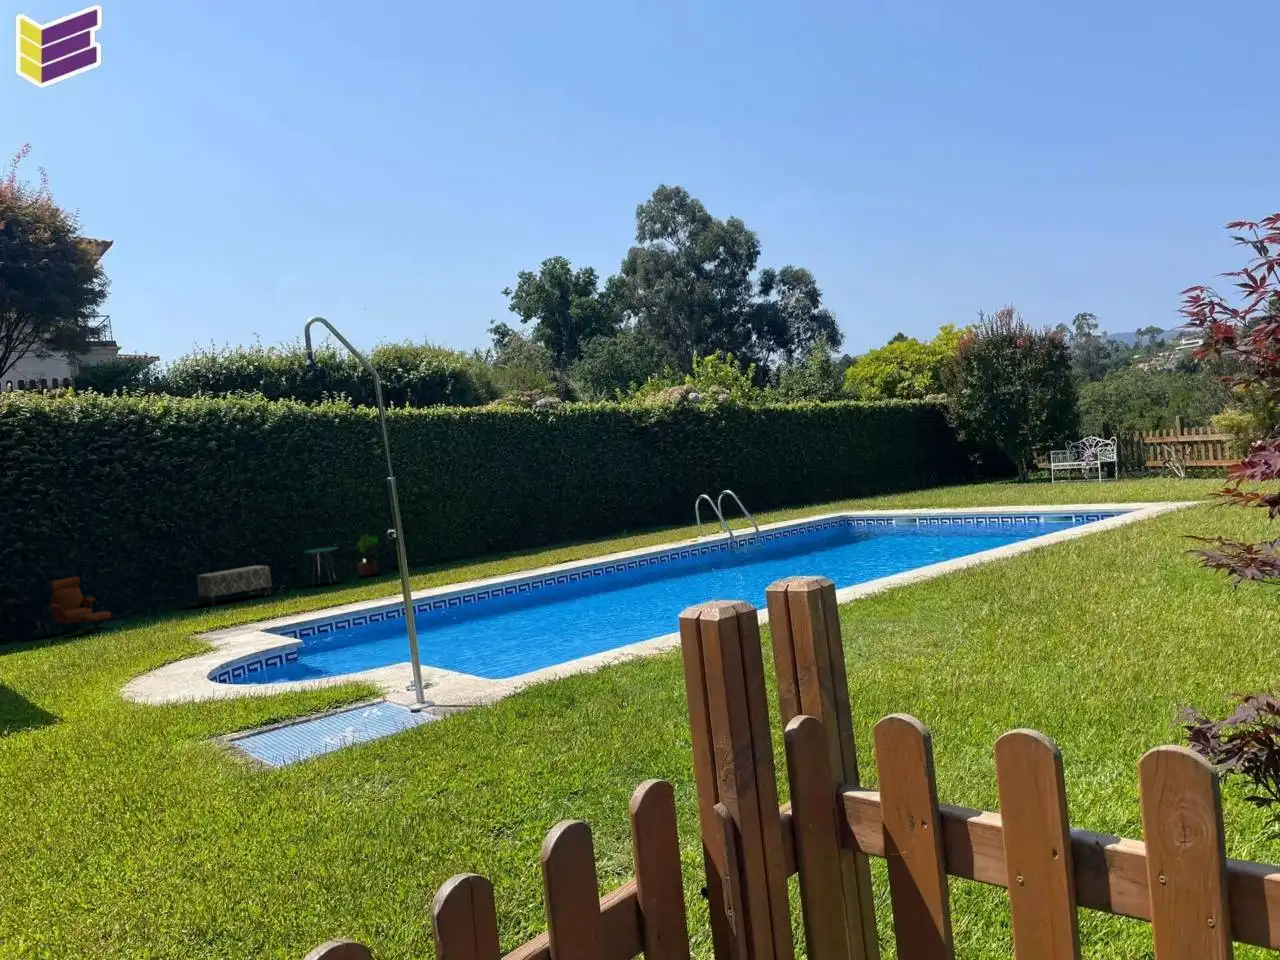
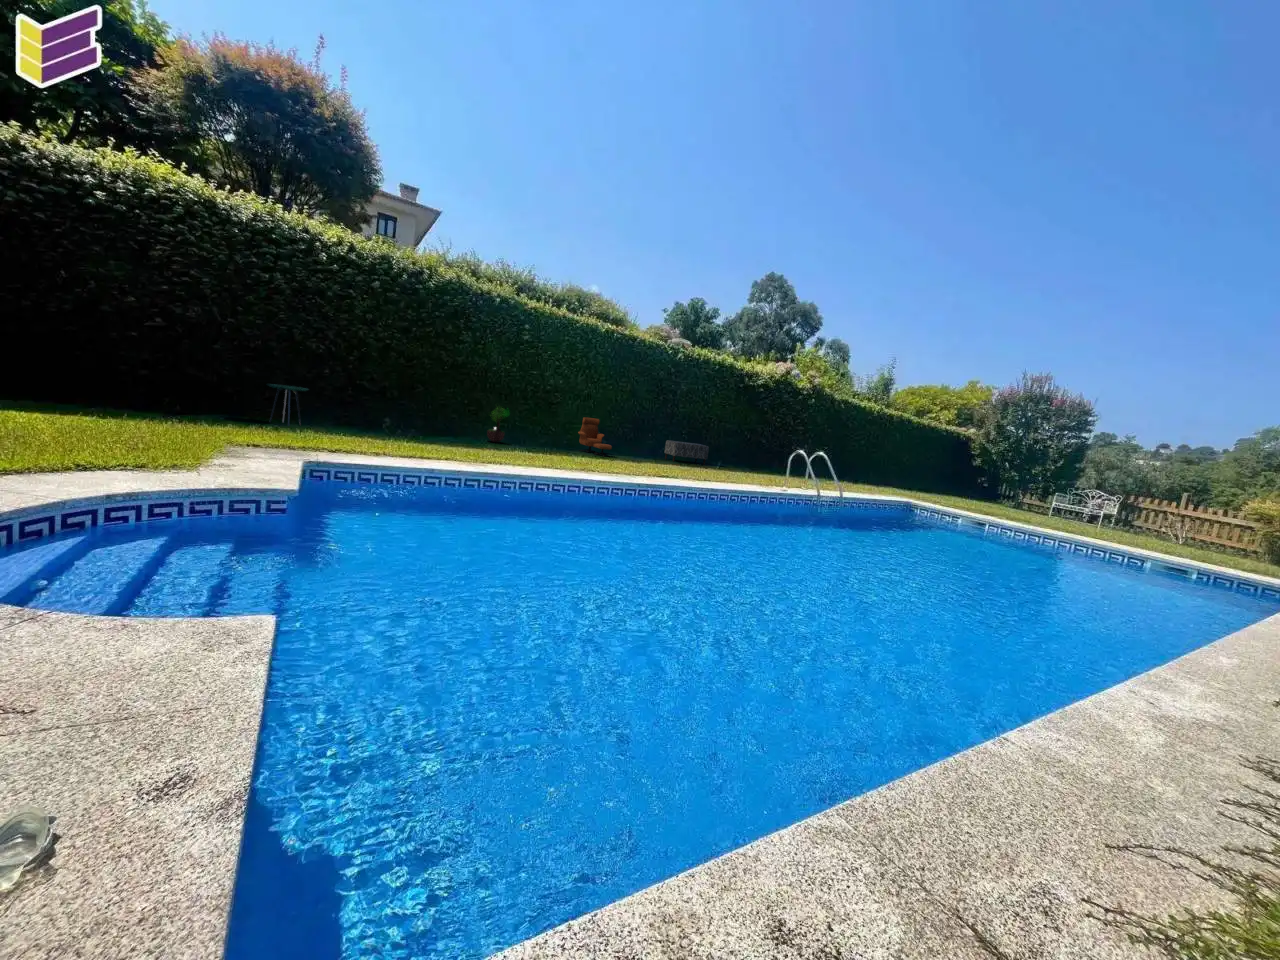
side table: present [305,547,337,580] -> present [267,384,308,425]
bench: present [197,566,271,606] -> present [665,440,709,465]
lounge chair: present [47,577,112,634] -> present [578,417,612,457]

